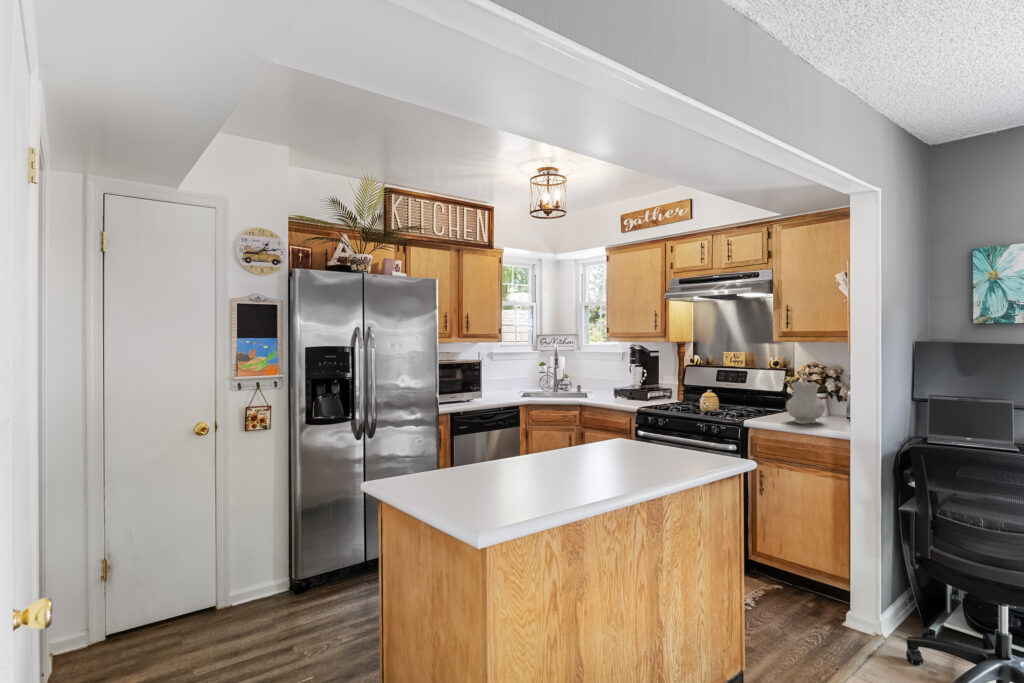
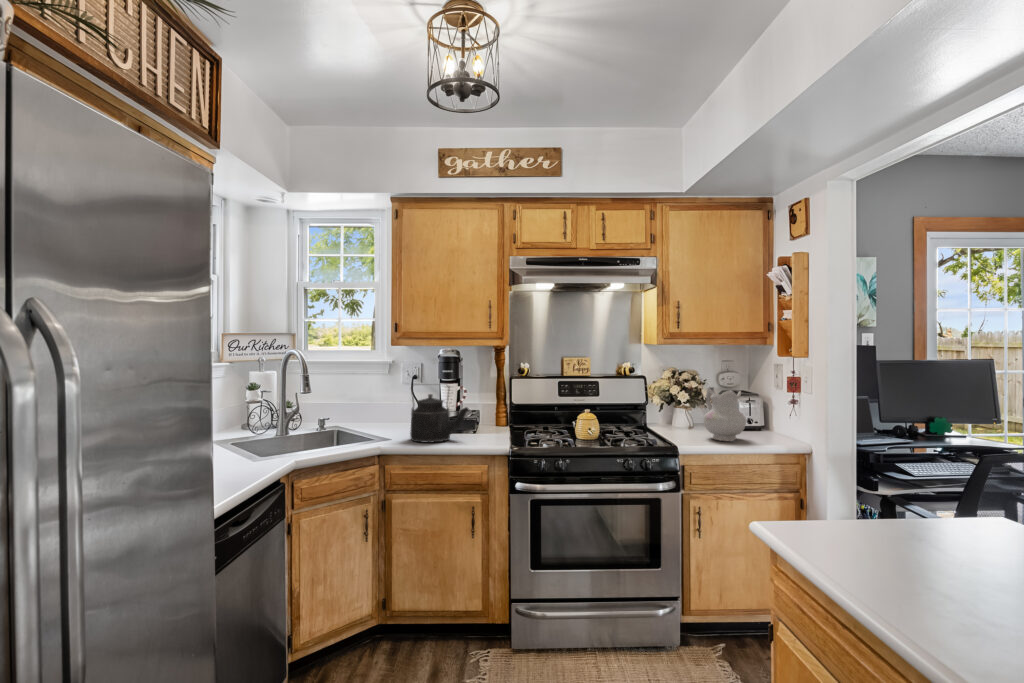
kettle: none [597,366,628,402] -> present [410,387,469,443]

